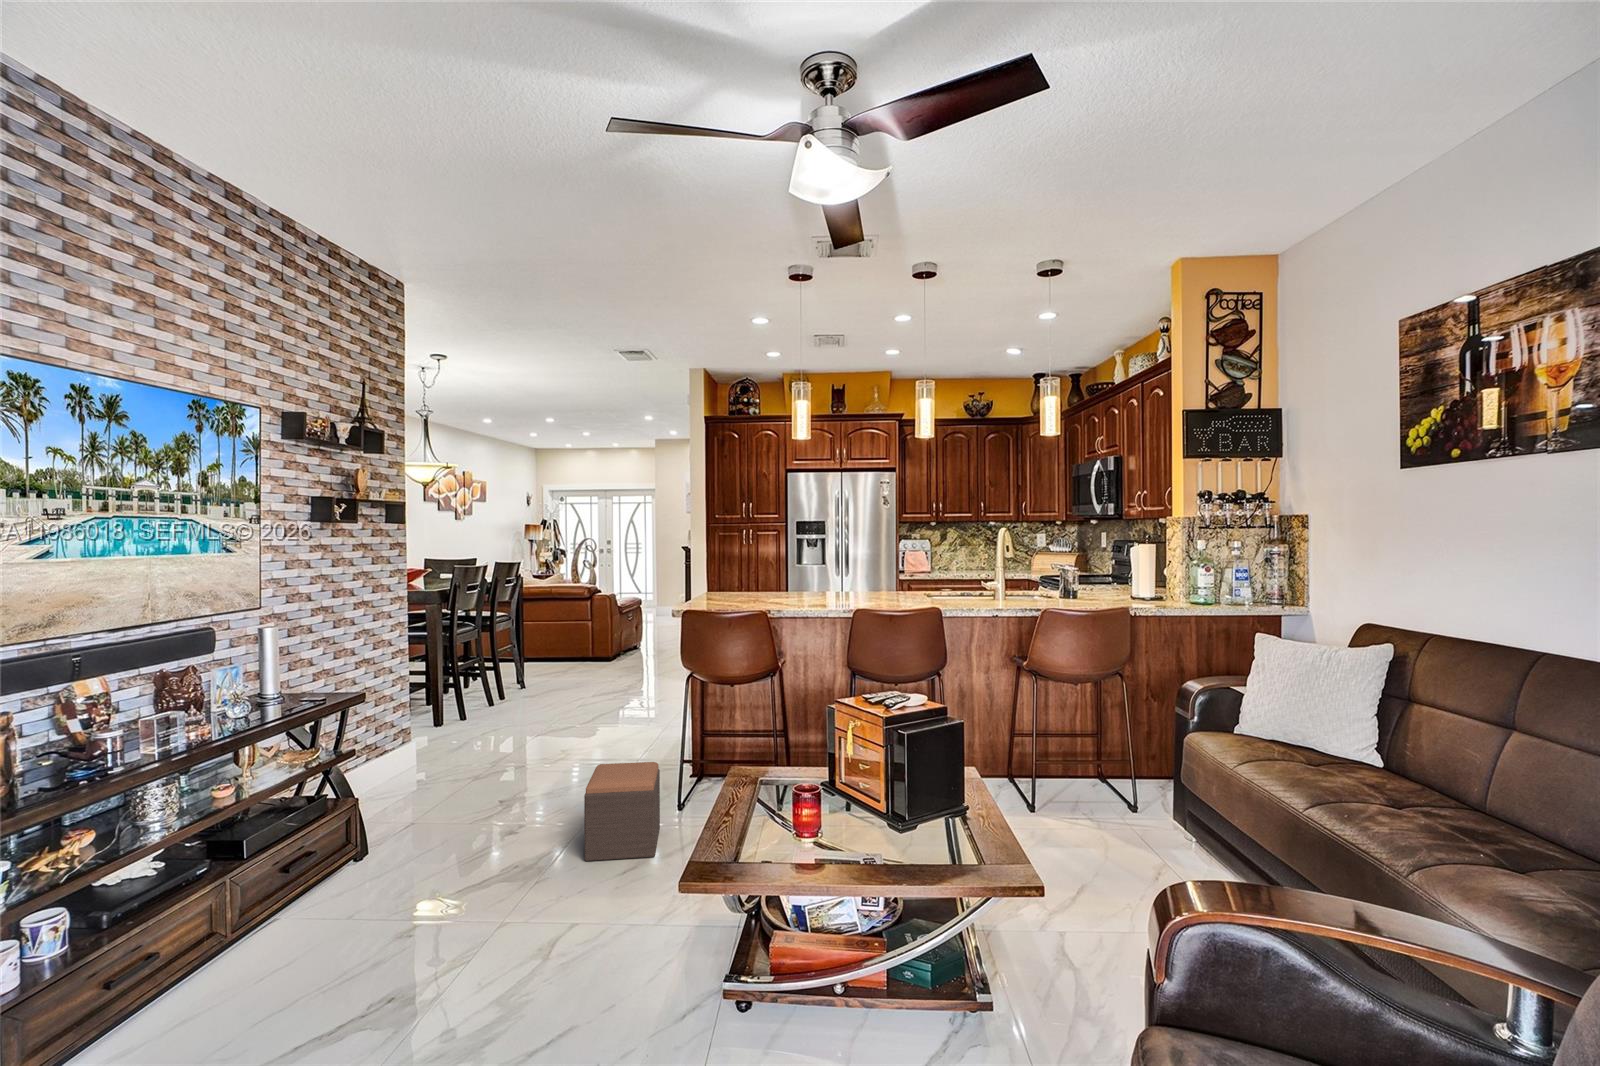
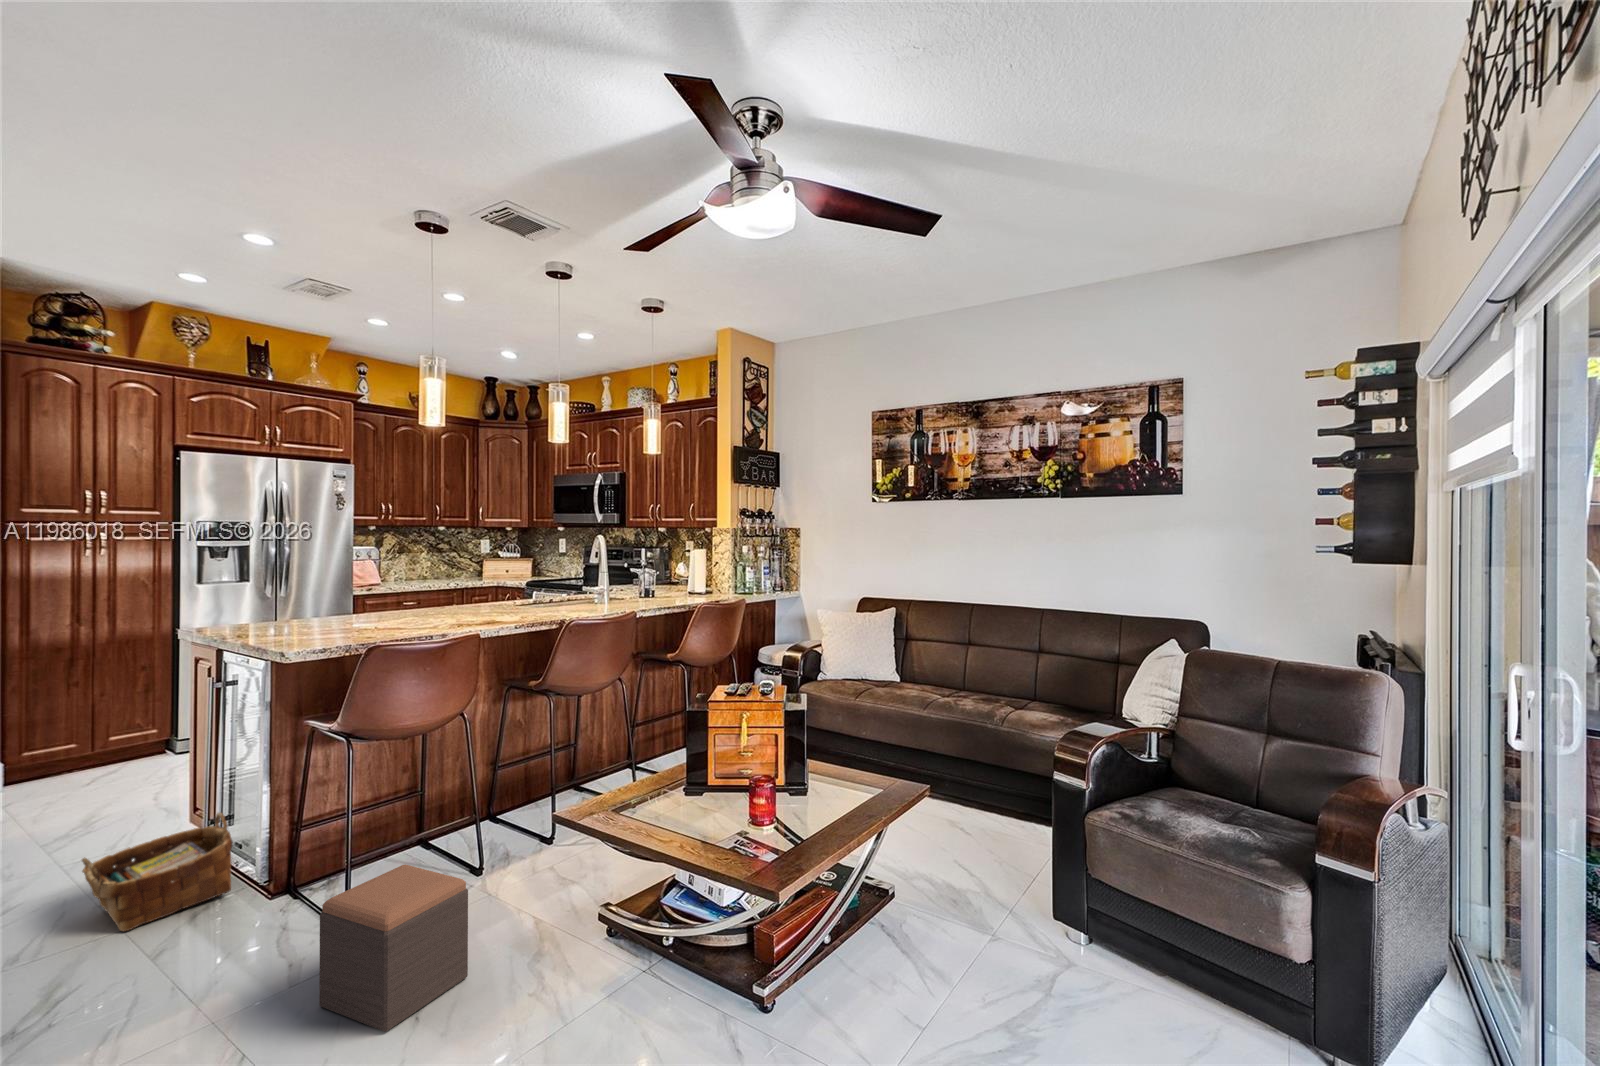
woven basket: none [613,706,684,759] -> present [82,813,233,931]

